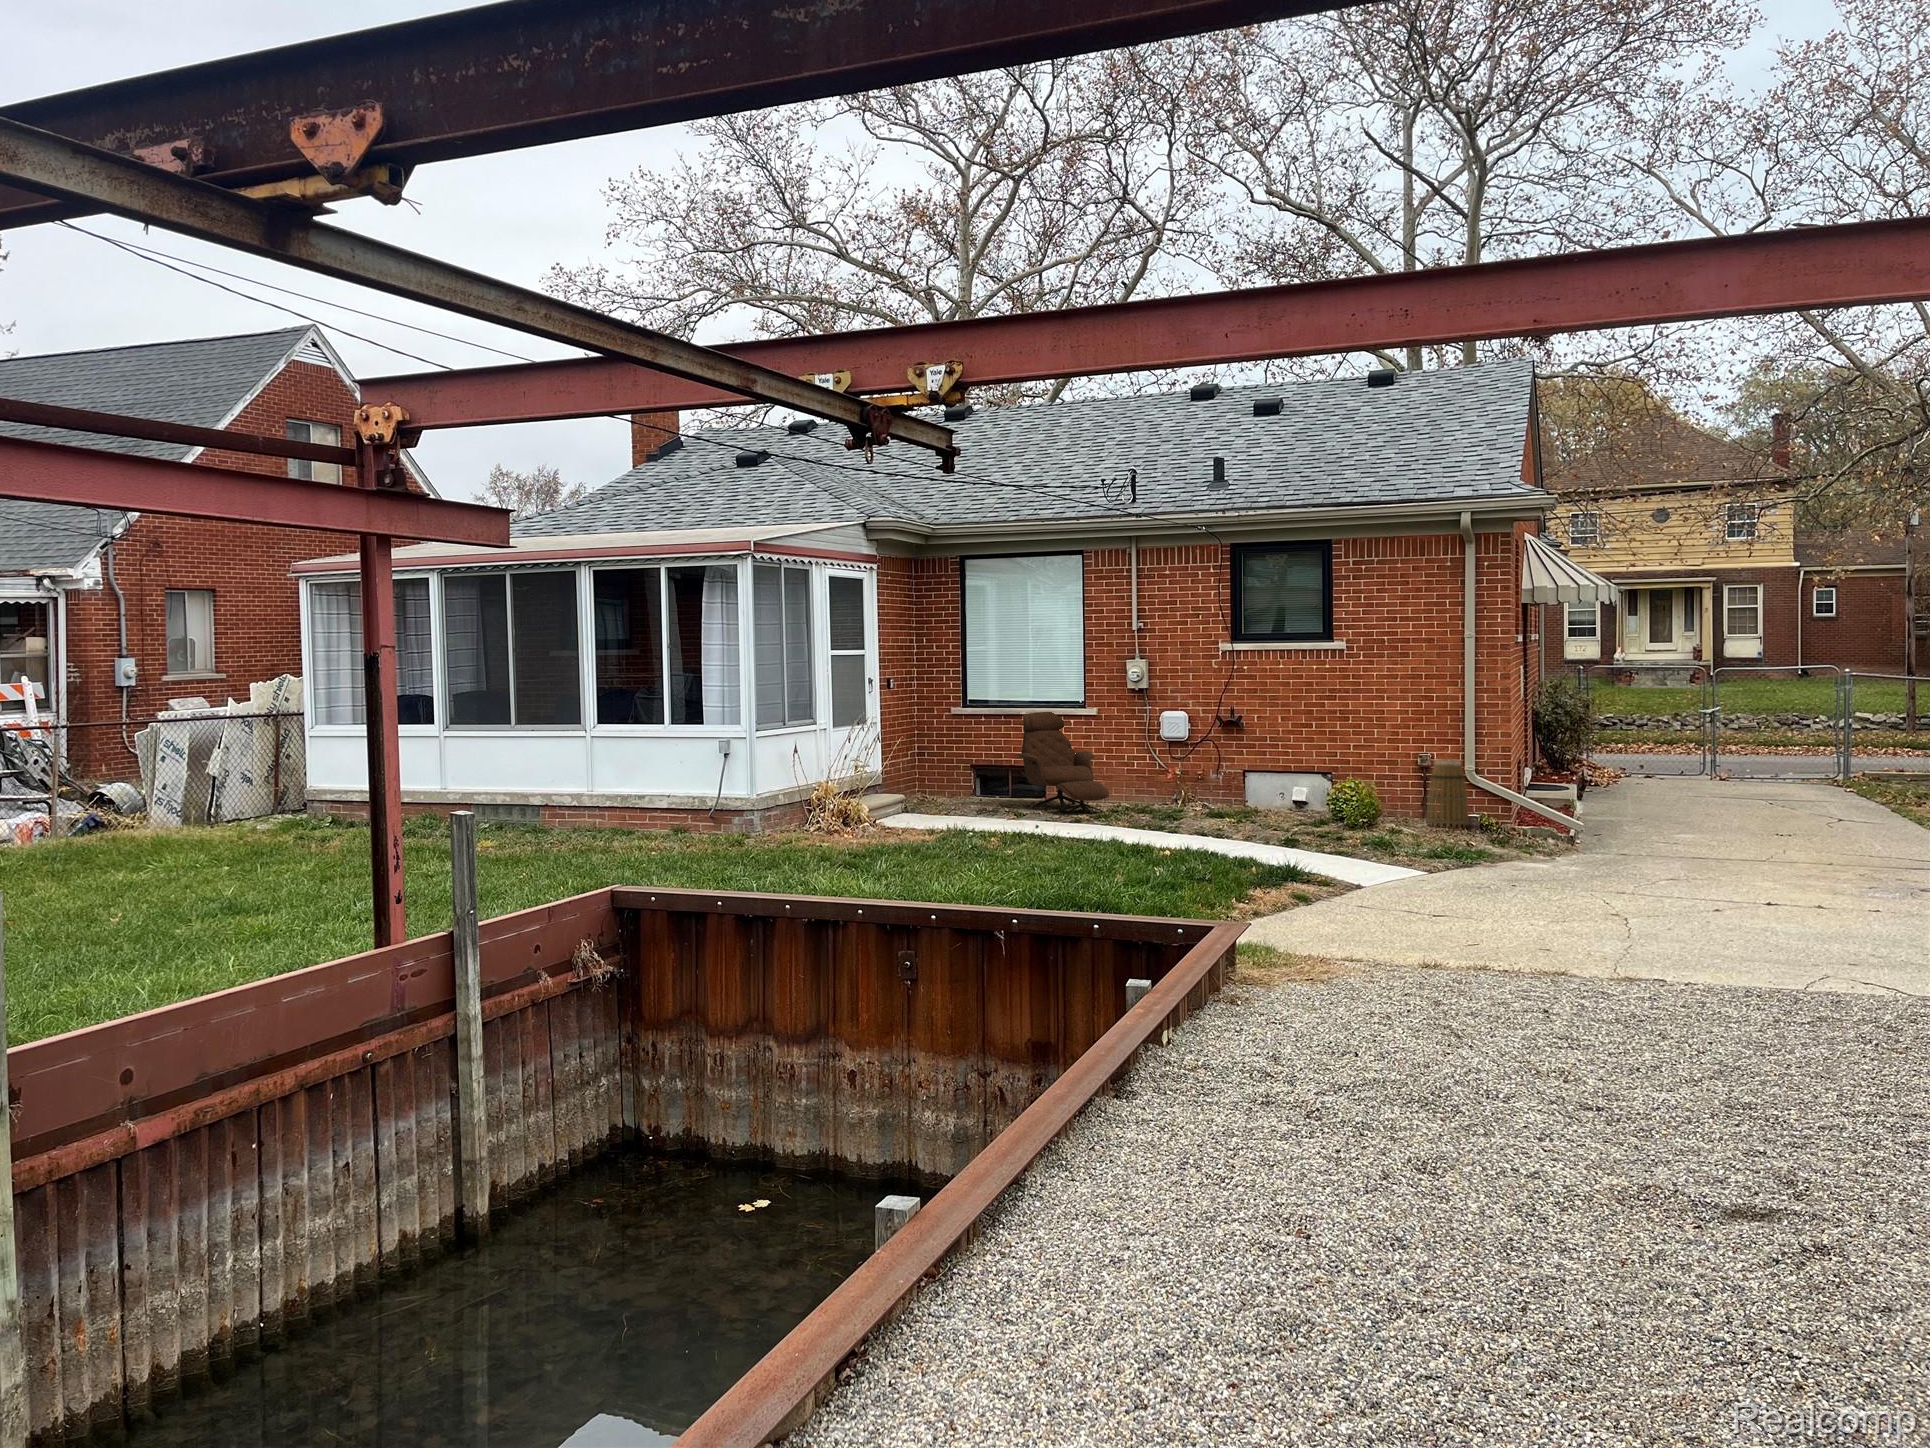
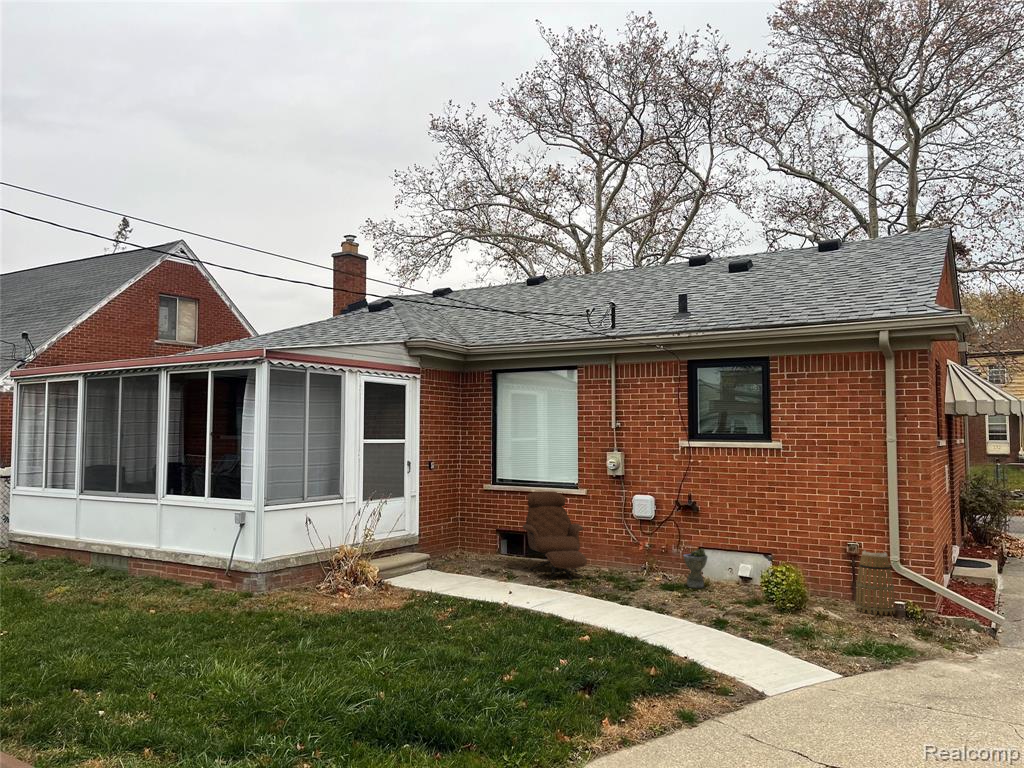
planter: none [1227,770,1256,816] -> present [684,549,707,588]

